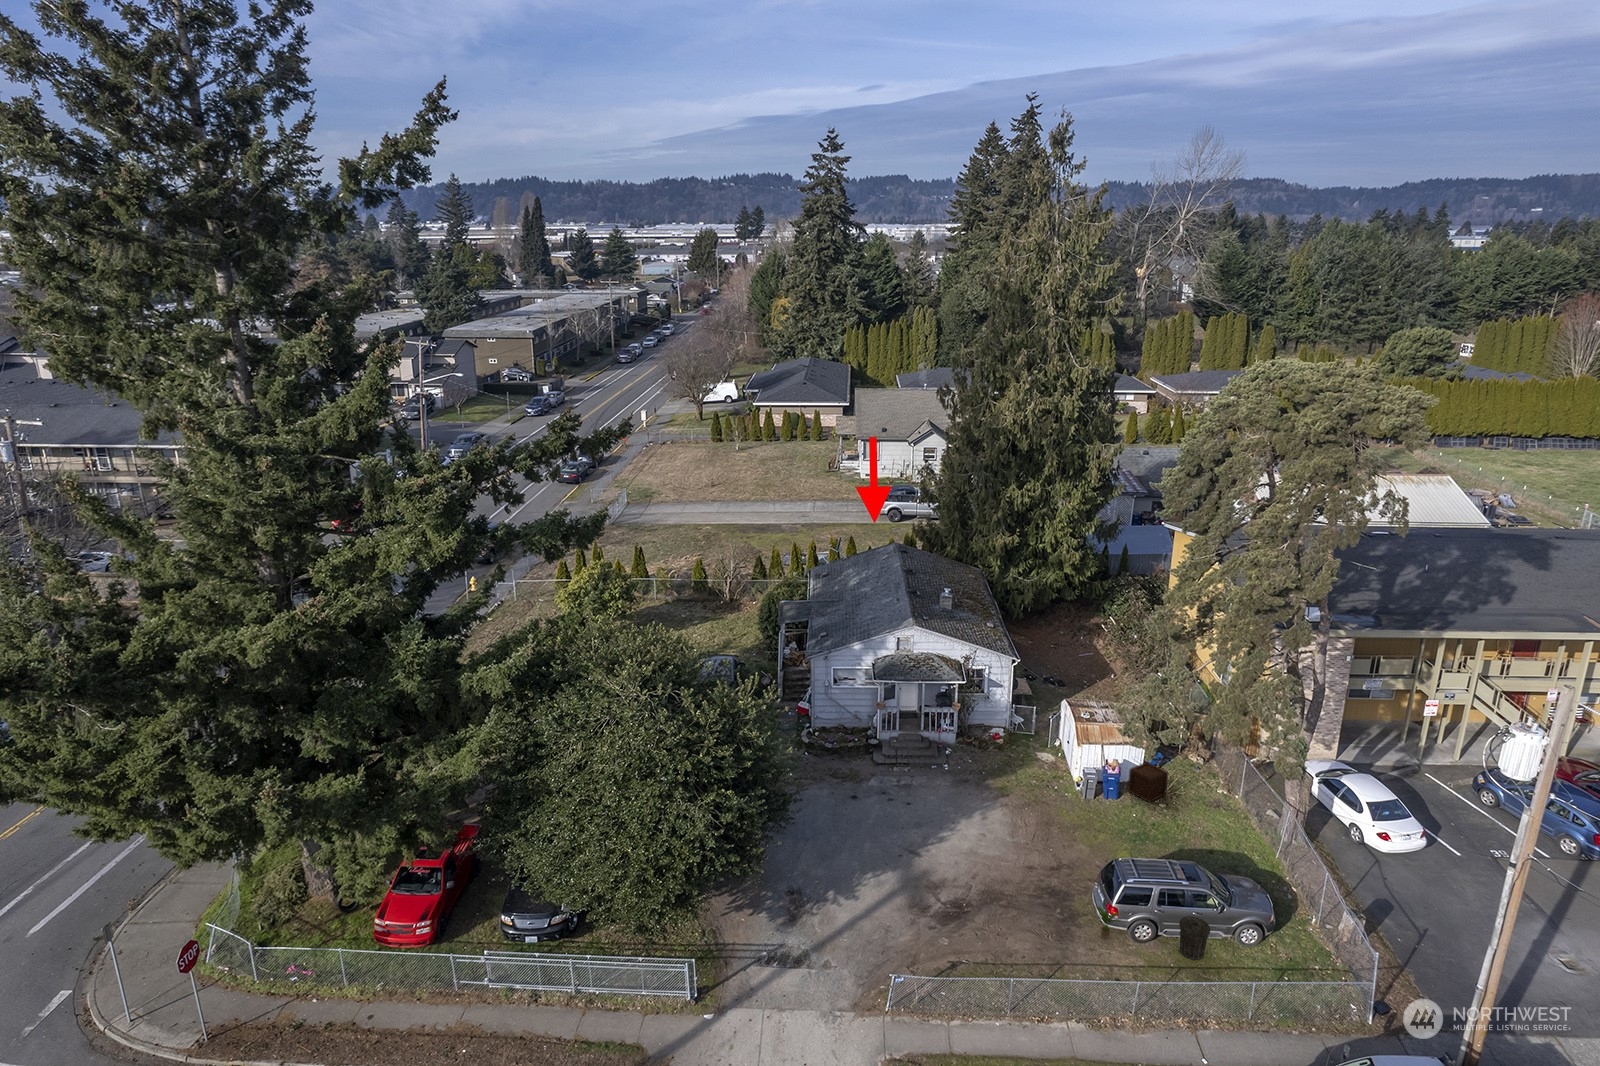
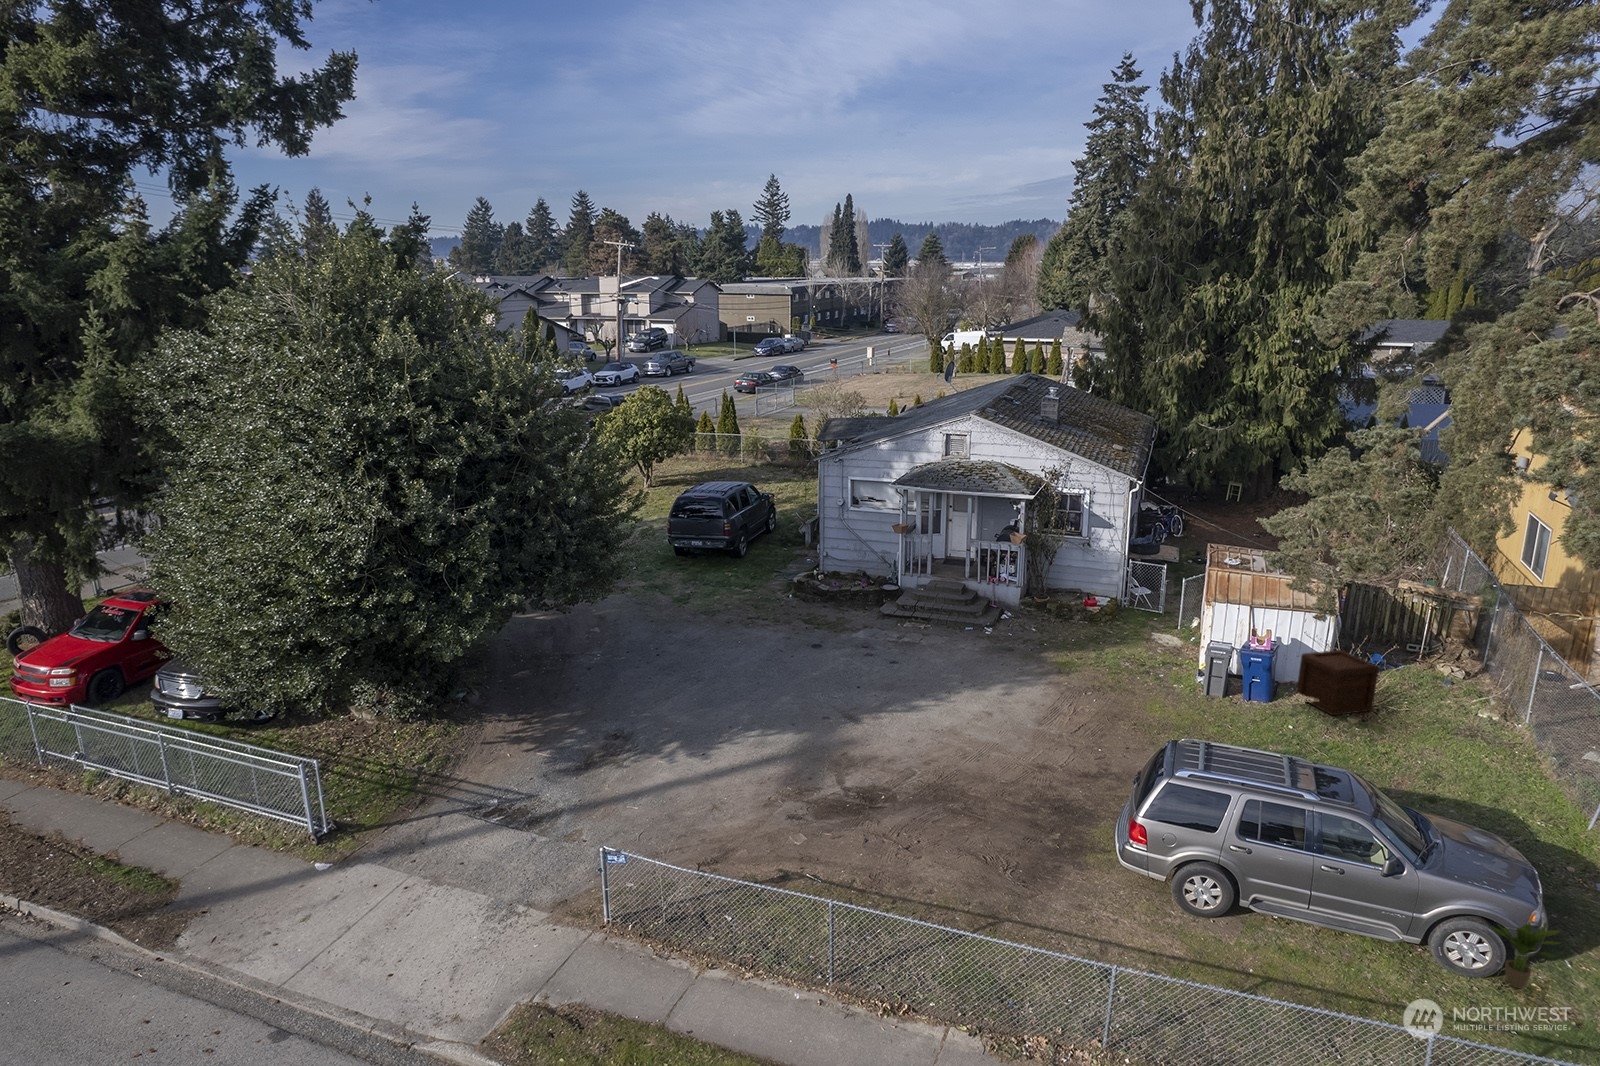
potted plant: present [1096,906,1120,938] -> present [1492,923,1560,988]
trash can: present [1179,916,1210,960] -> none [1281,873,1355,970]

